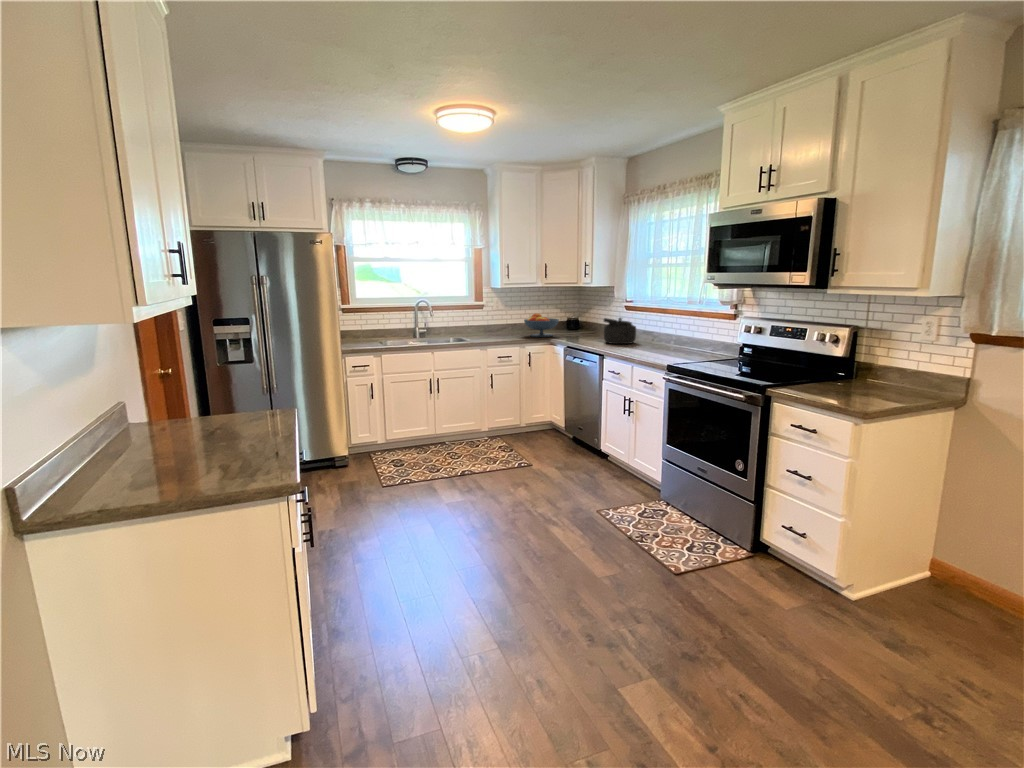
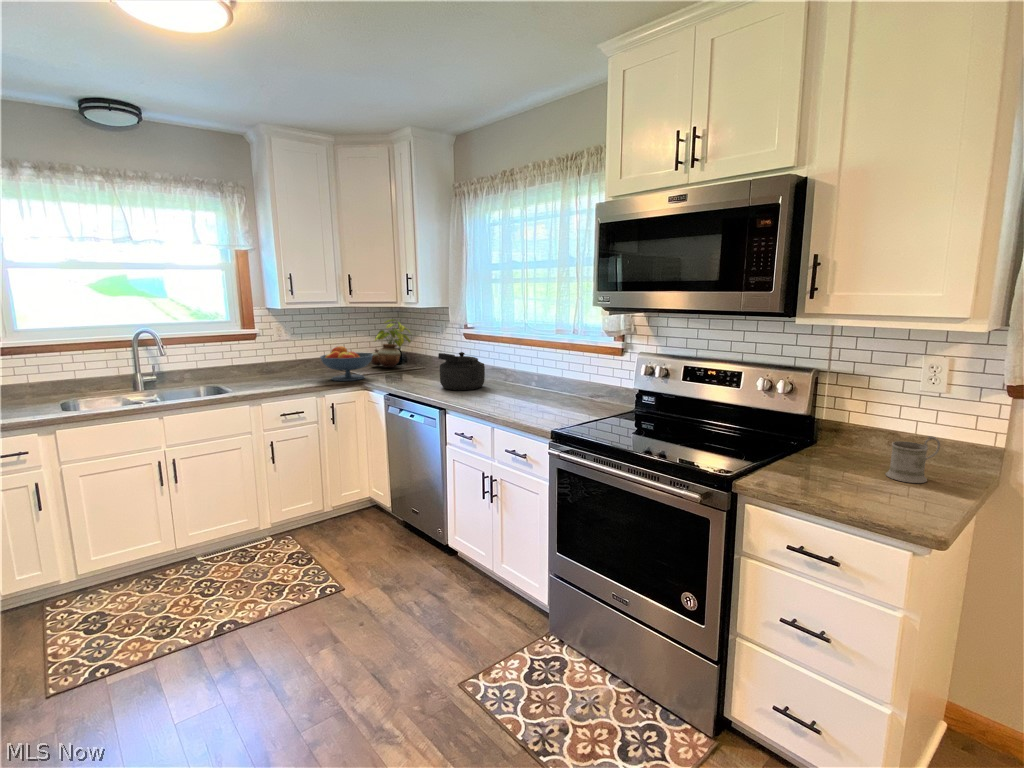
potted plant: none [557,295,588,331] -> present [371,319,411,368]
mug: none [876,366,916,395] -> present [886,436,940,483]

